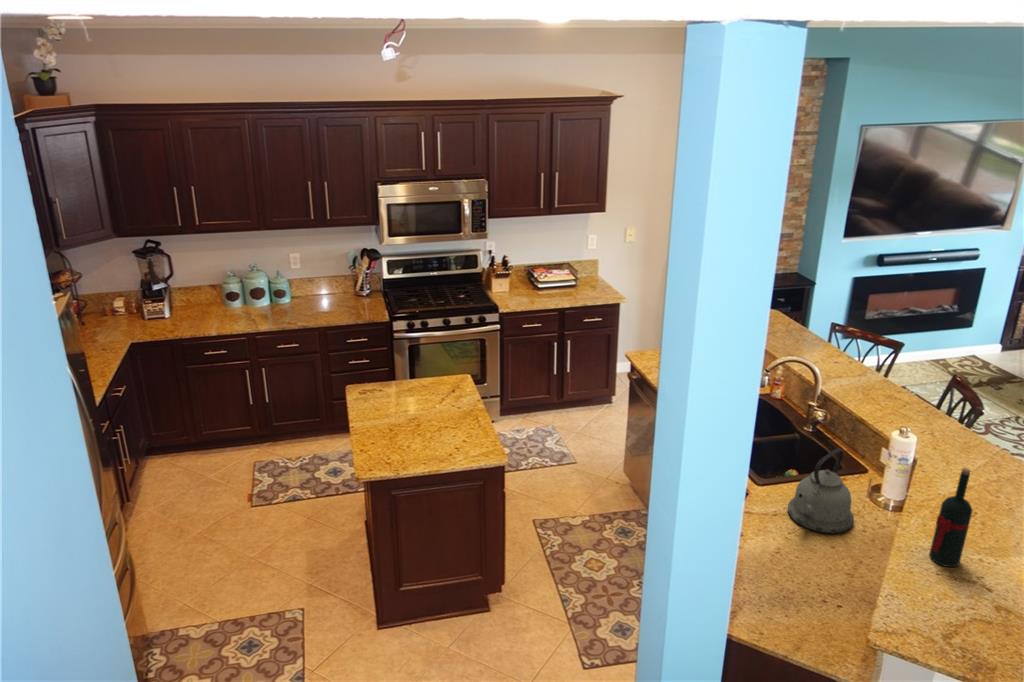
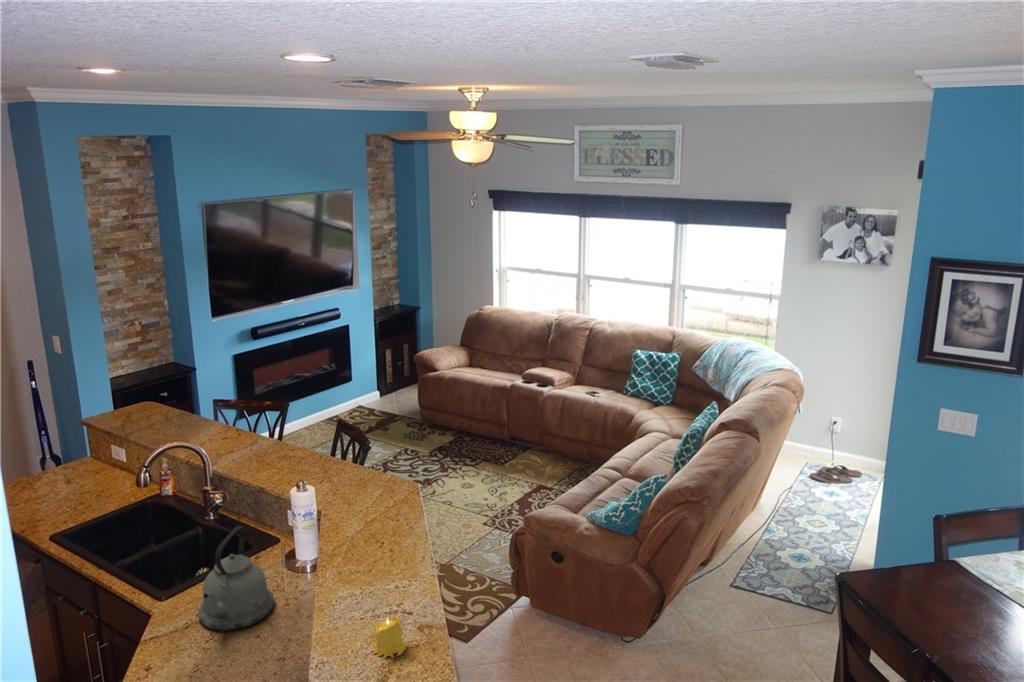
wine bottle: present [929,468,972,567] -> none [347,498,379,608]
candle: none [941,584,979,622] -> present [371,616,407,658]

